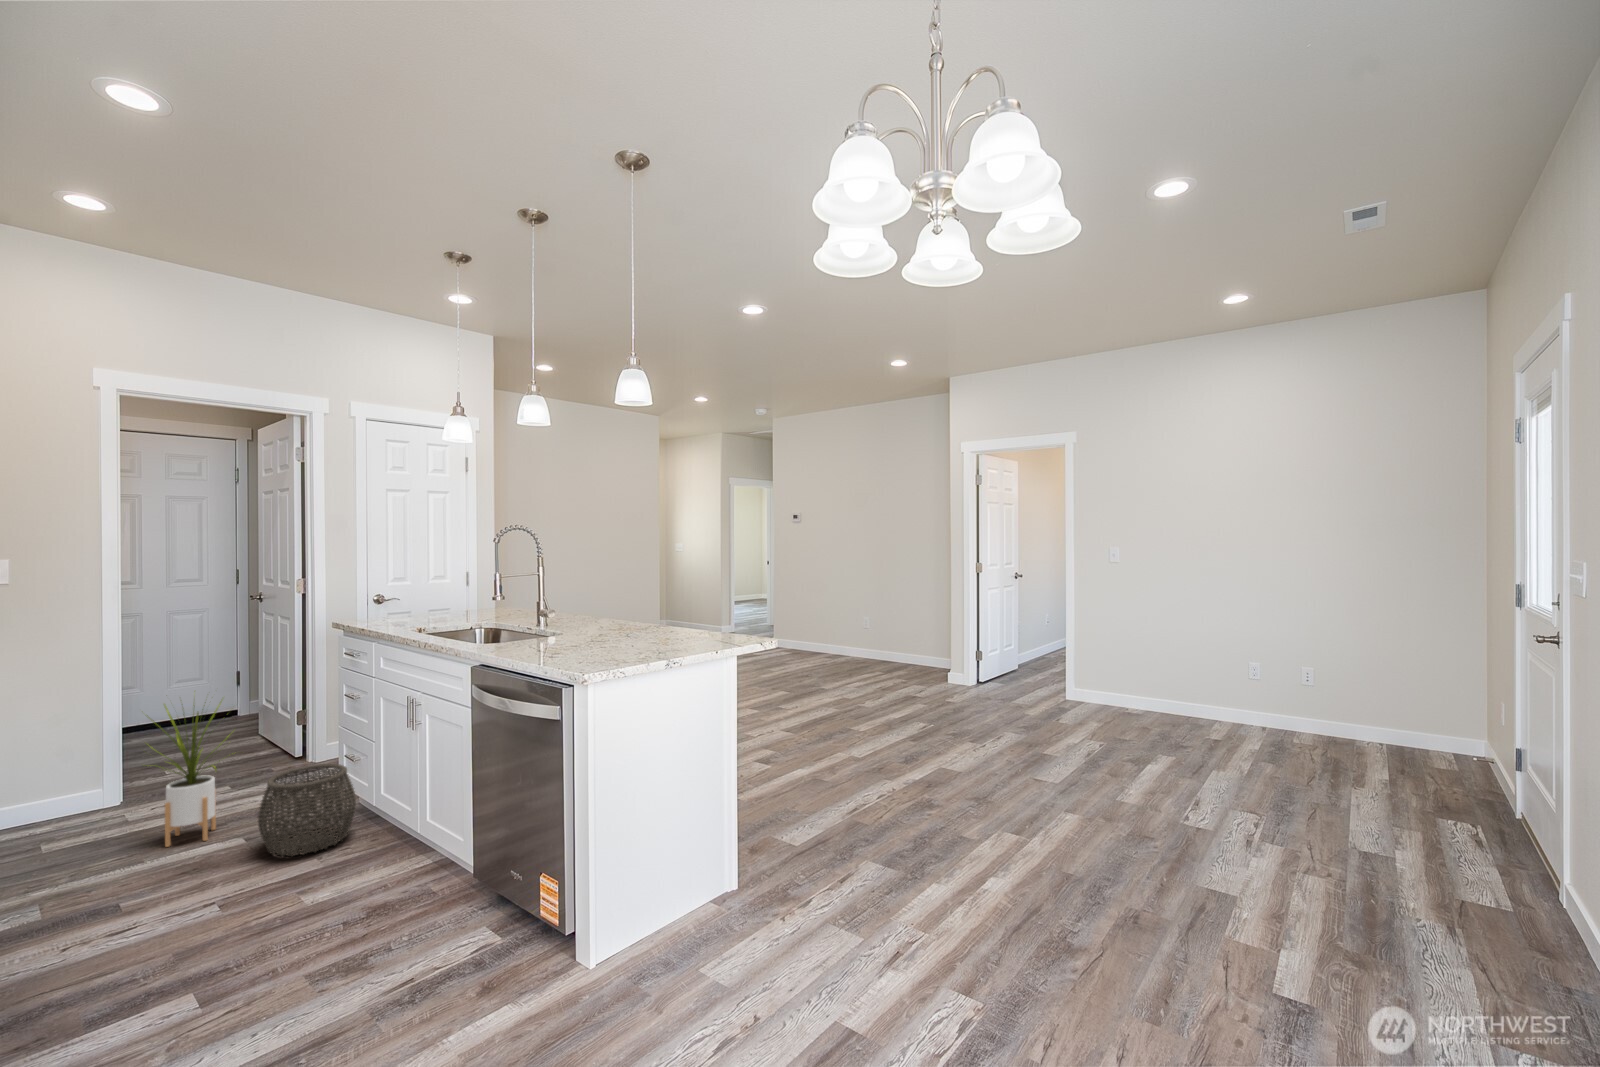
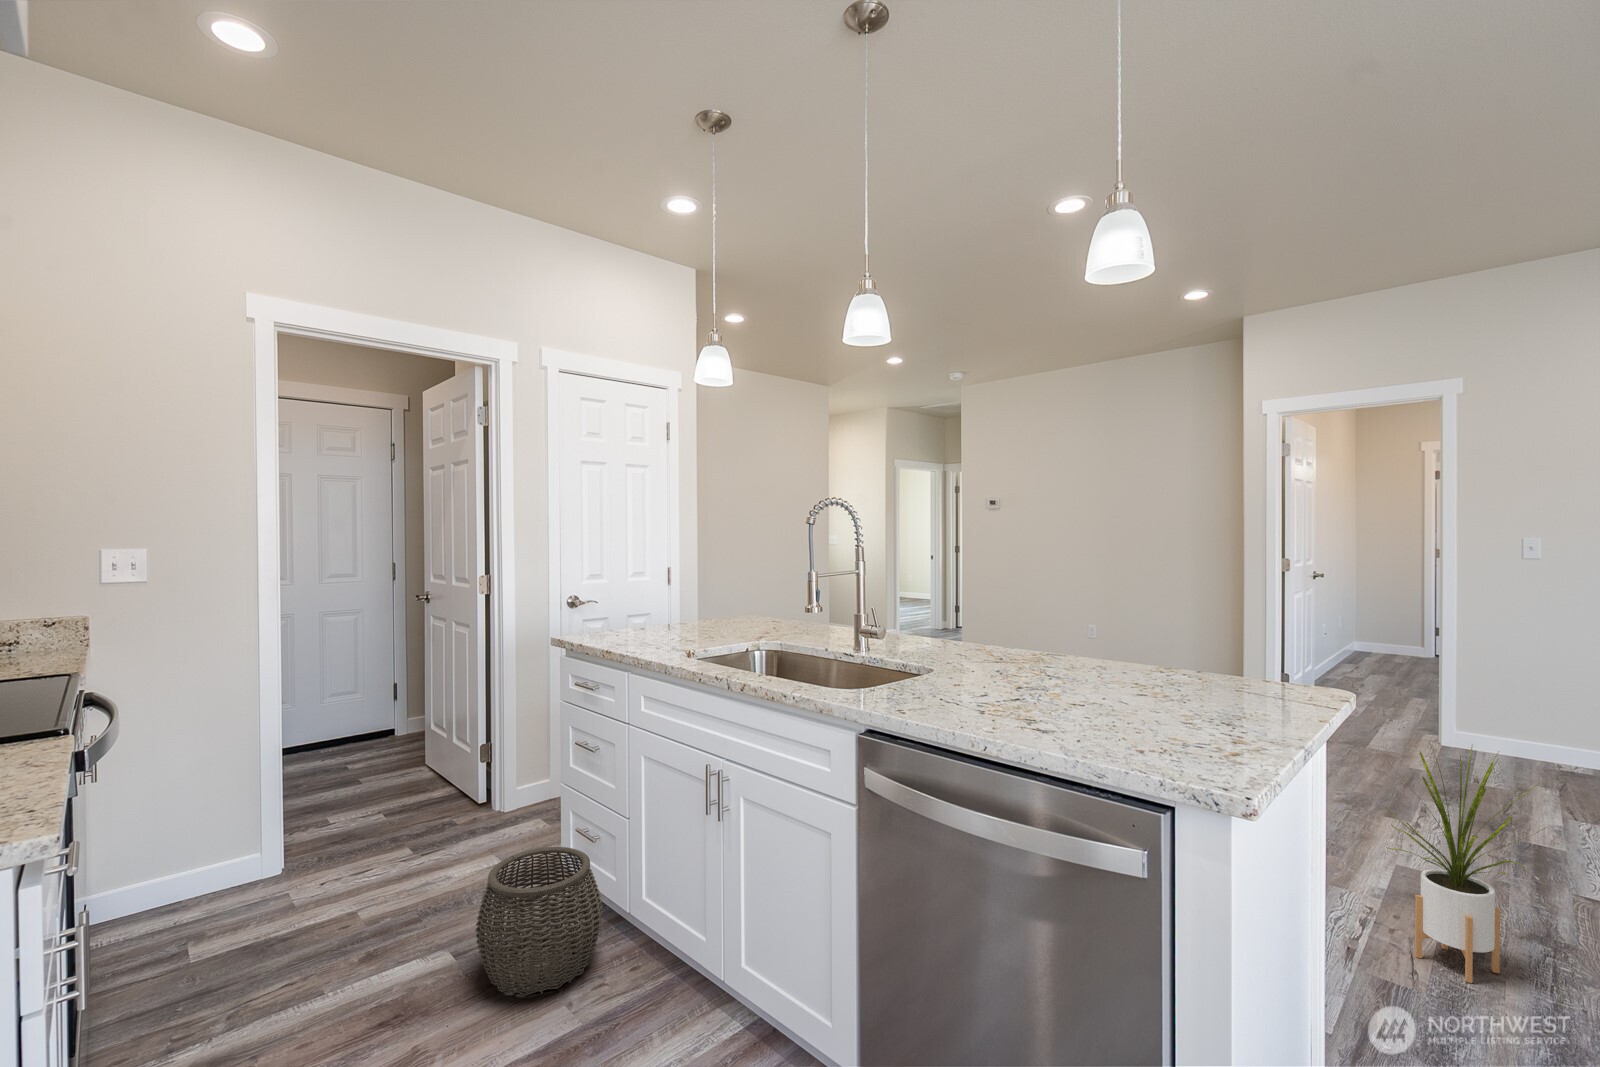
house plant: present [151,701,234,847] -> present [1388,743,1541,983]

